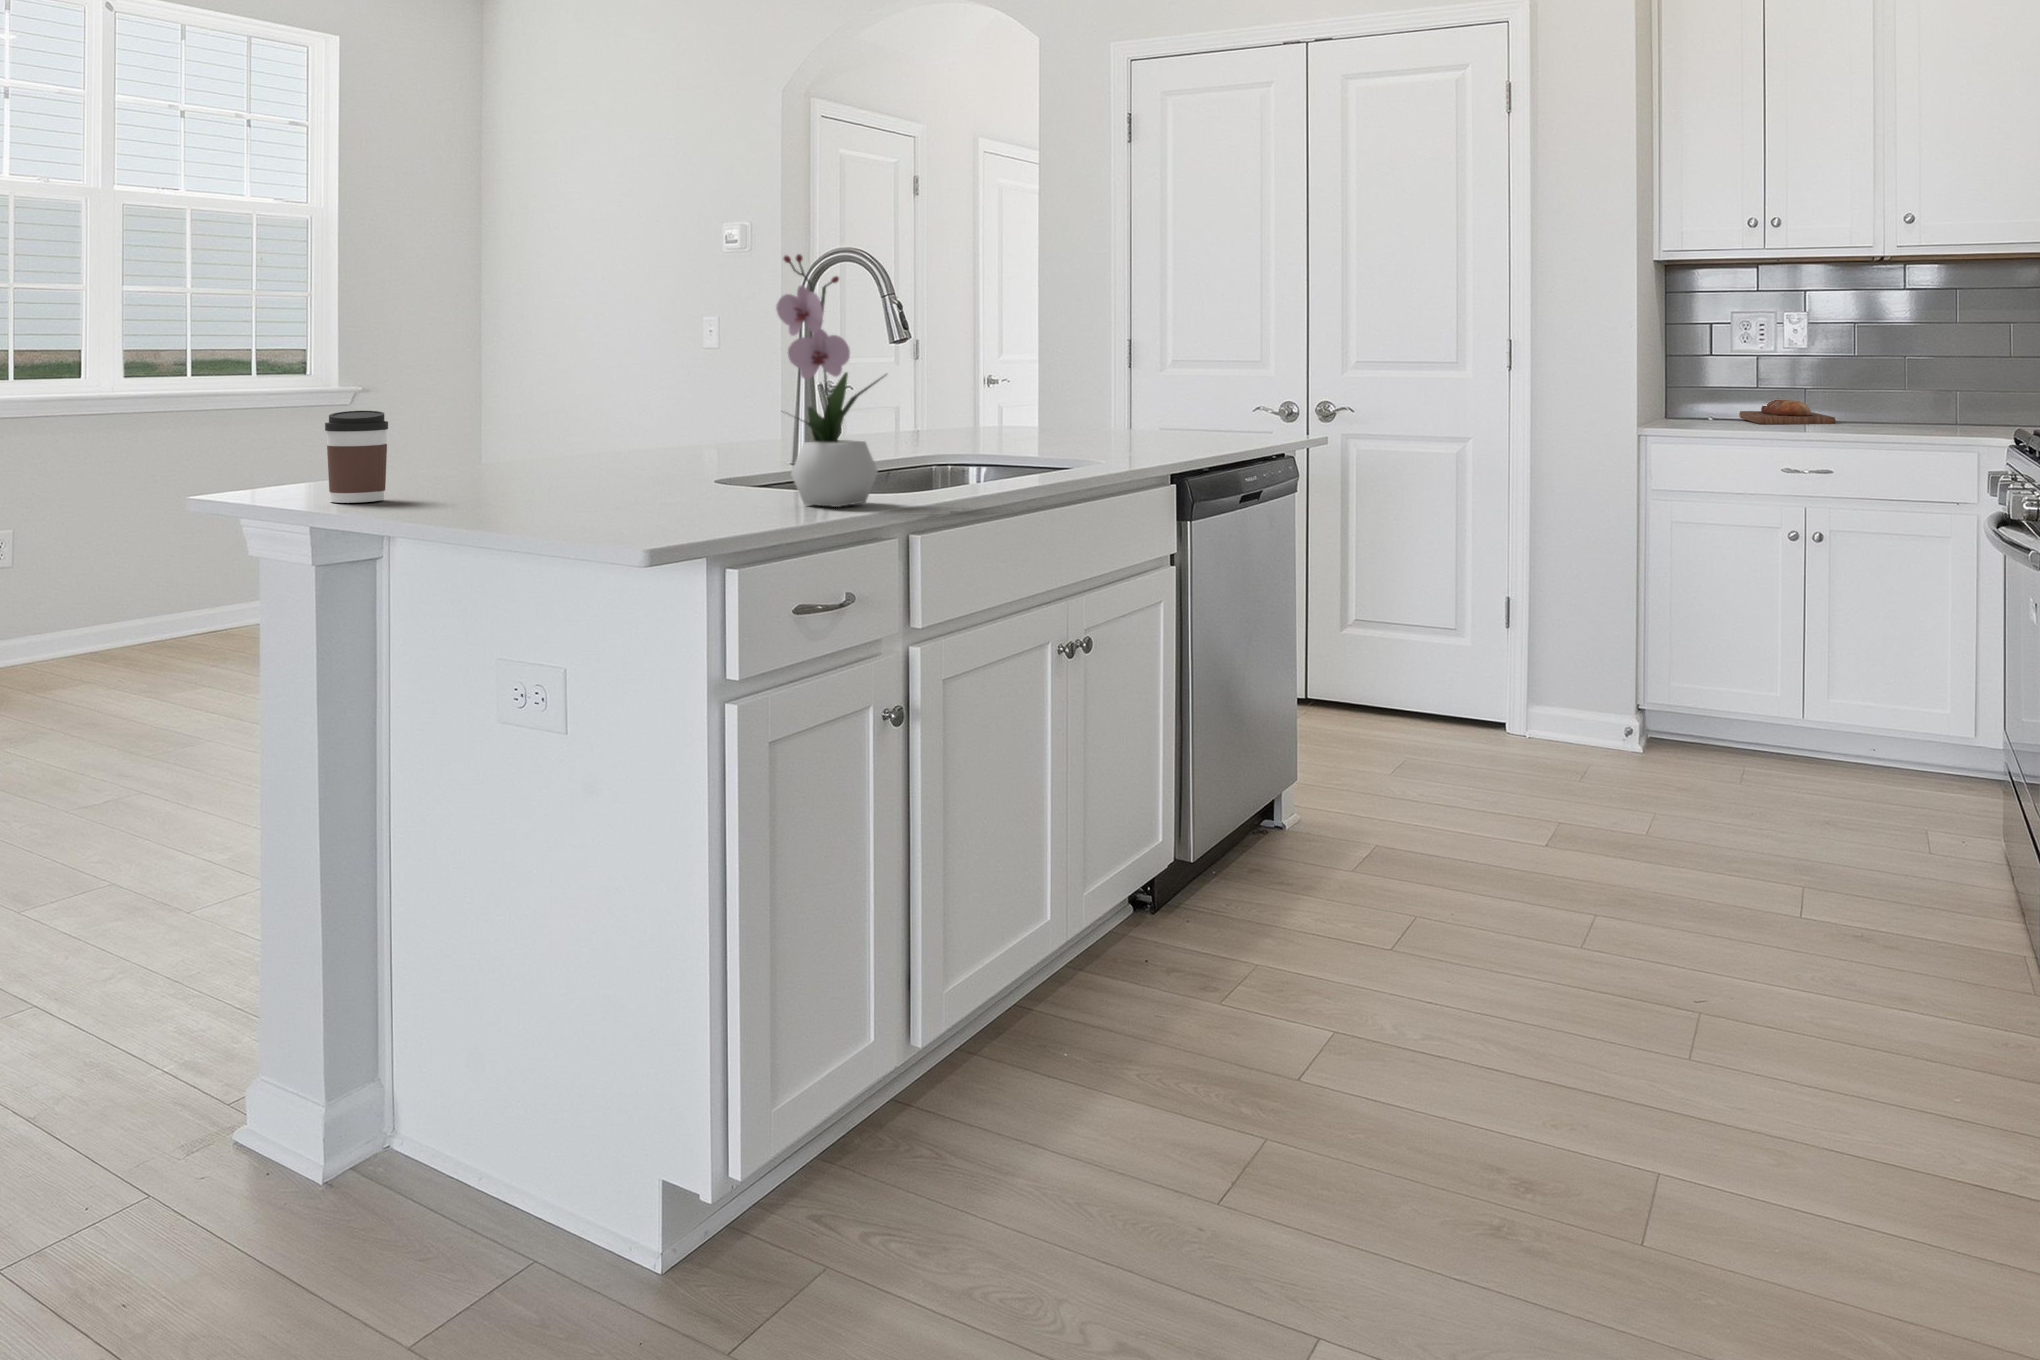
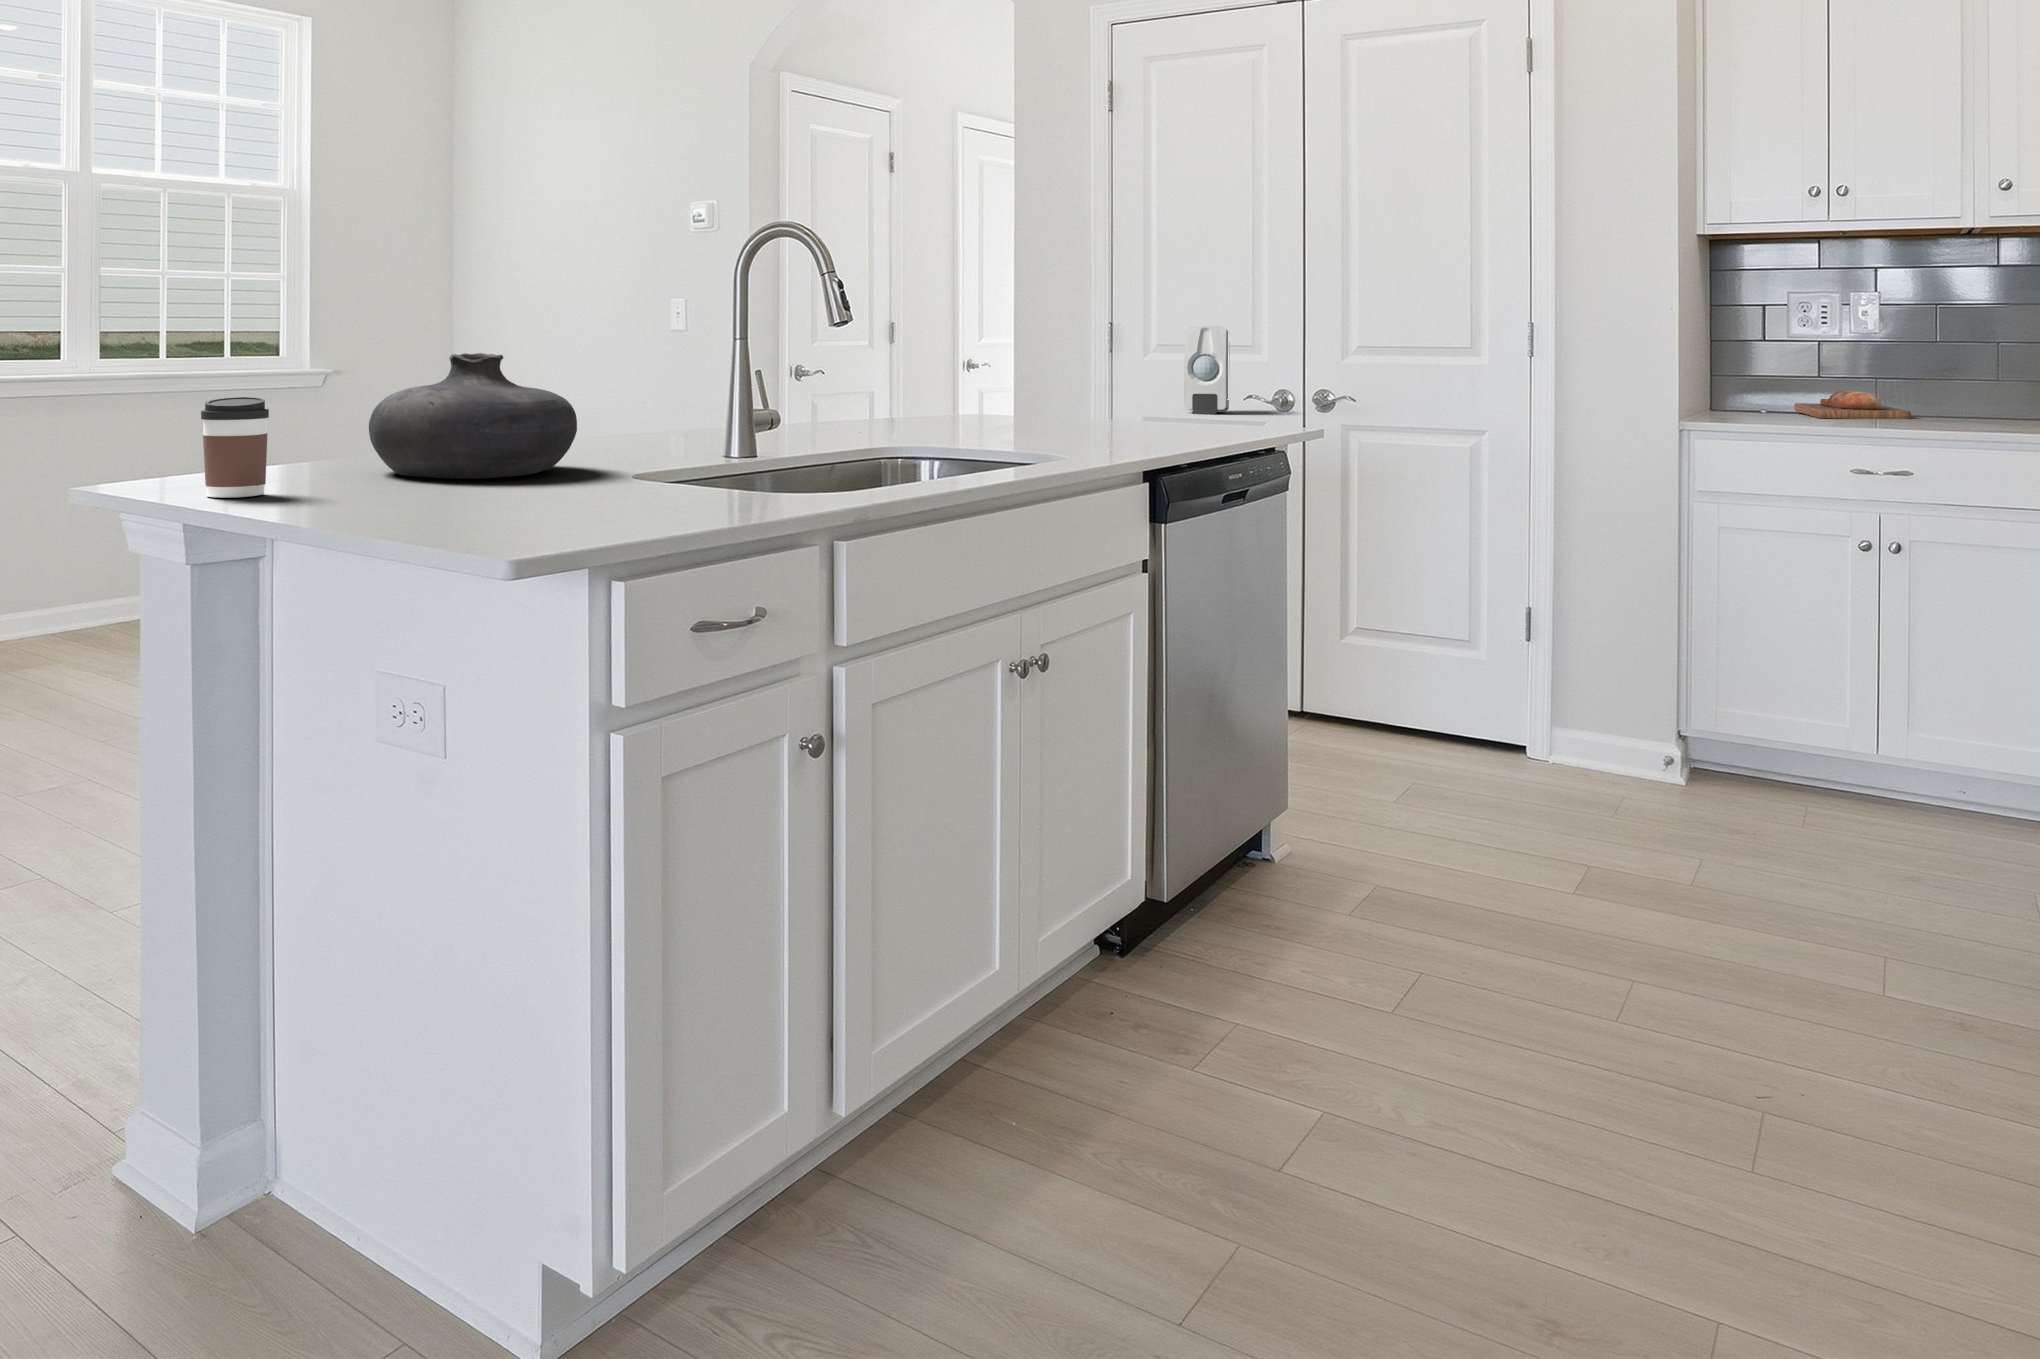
flower arrangement: present [776,254,884,507] -> none [684,225,811,509]
soap dispenser: none [1201,343,1242,424] -> present [1184,326,1230,414]
vase: none [468,369,662,485] -> present [369,353,577,479]

